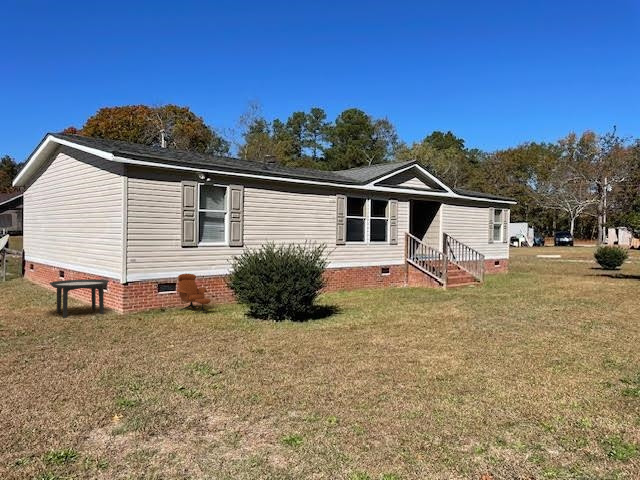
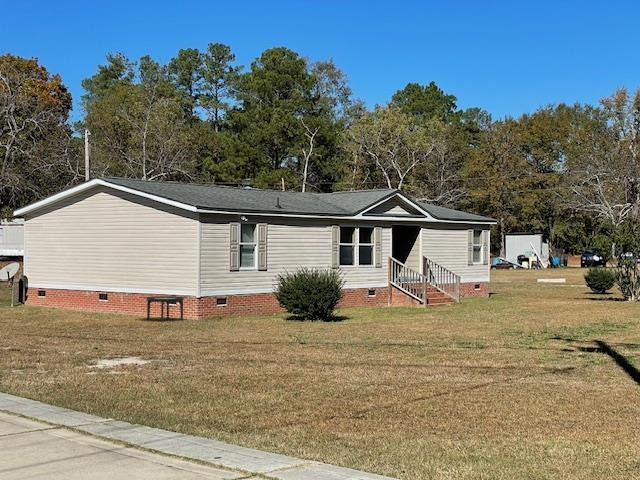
lounge chair: present [177,274,210,313] -> none [229,292,258,319]

